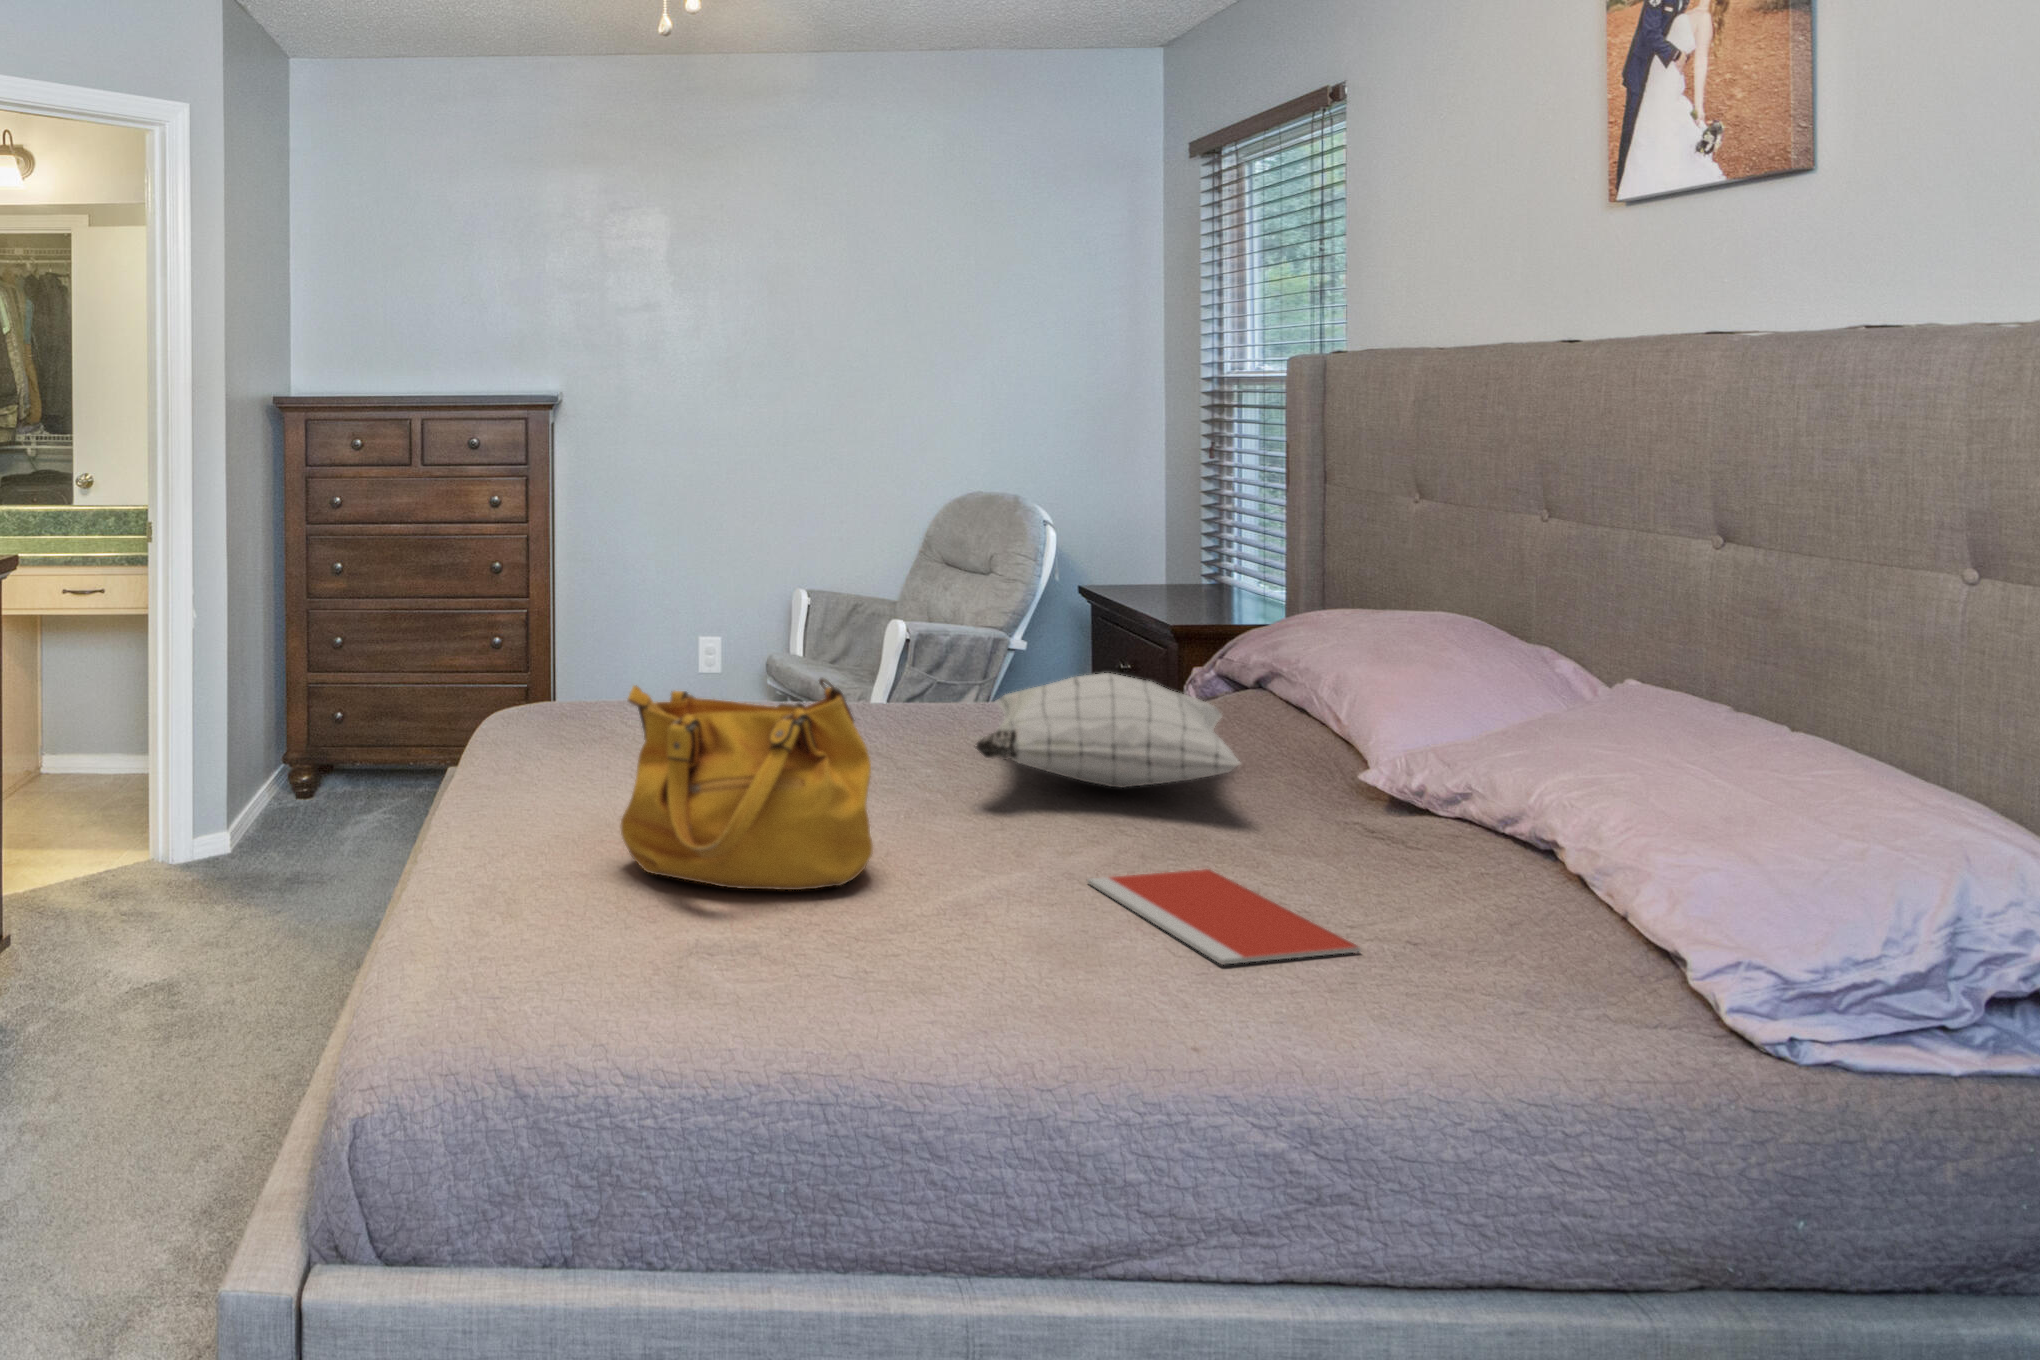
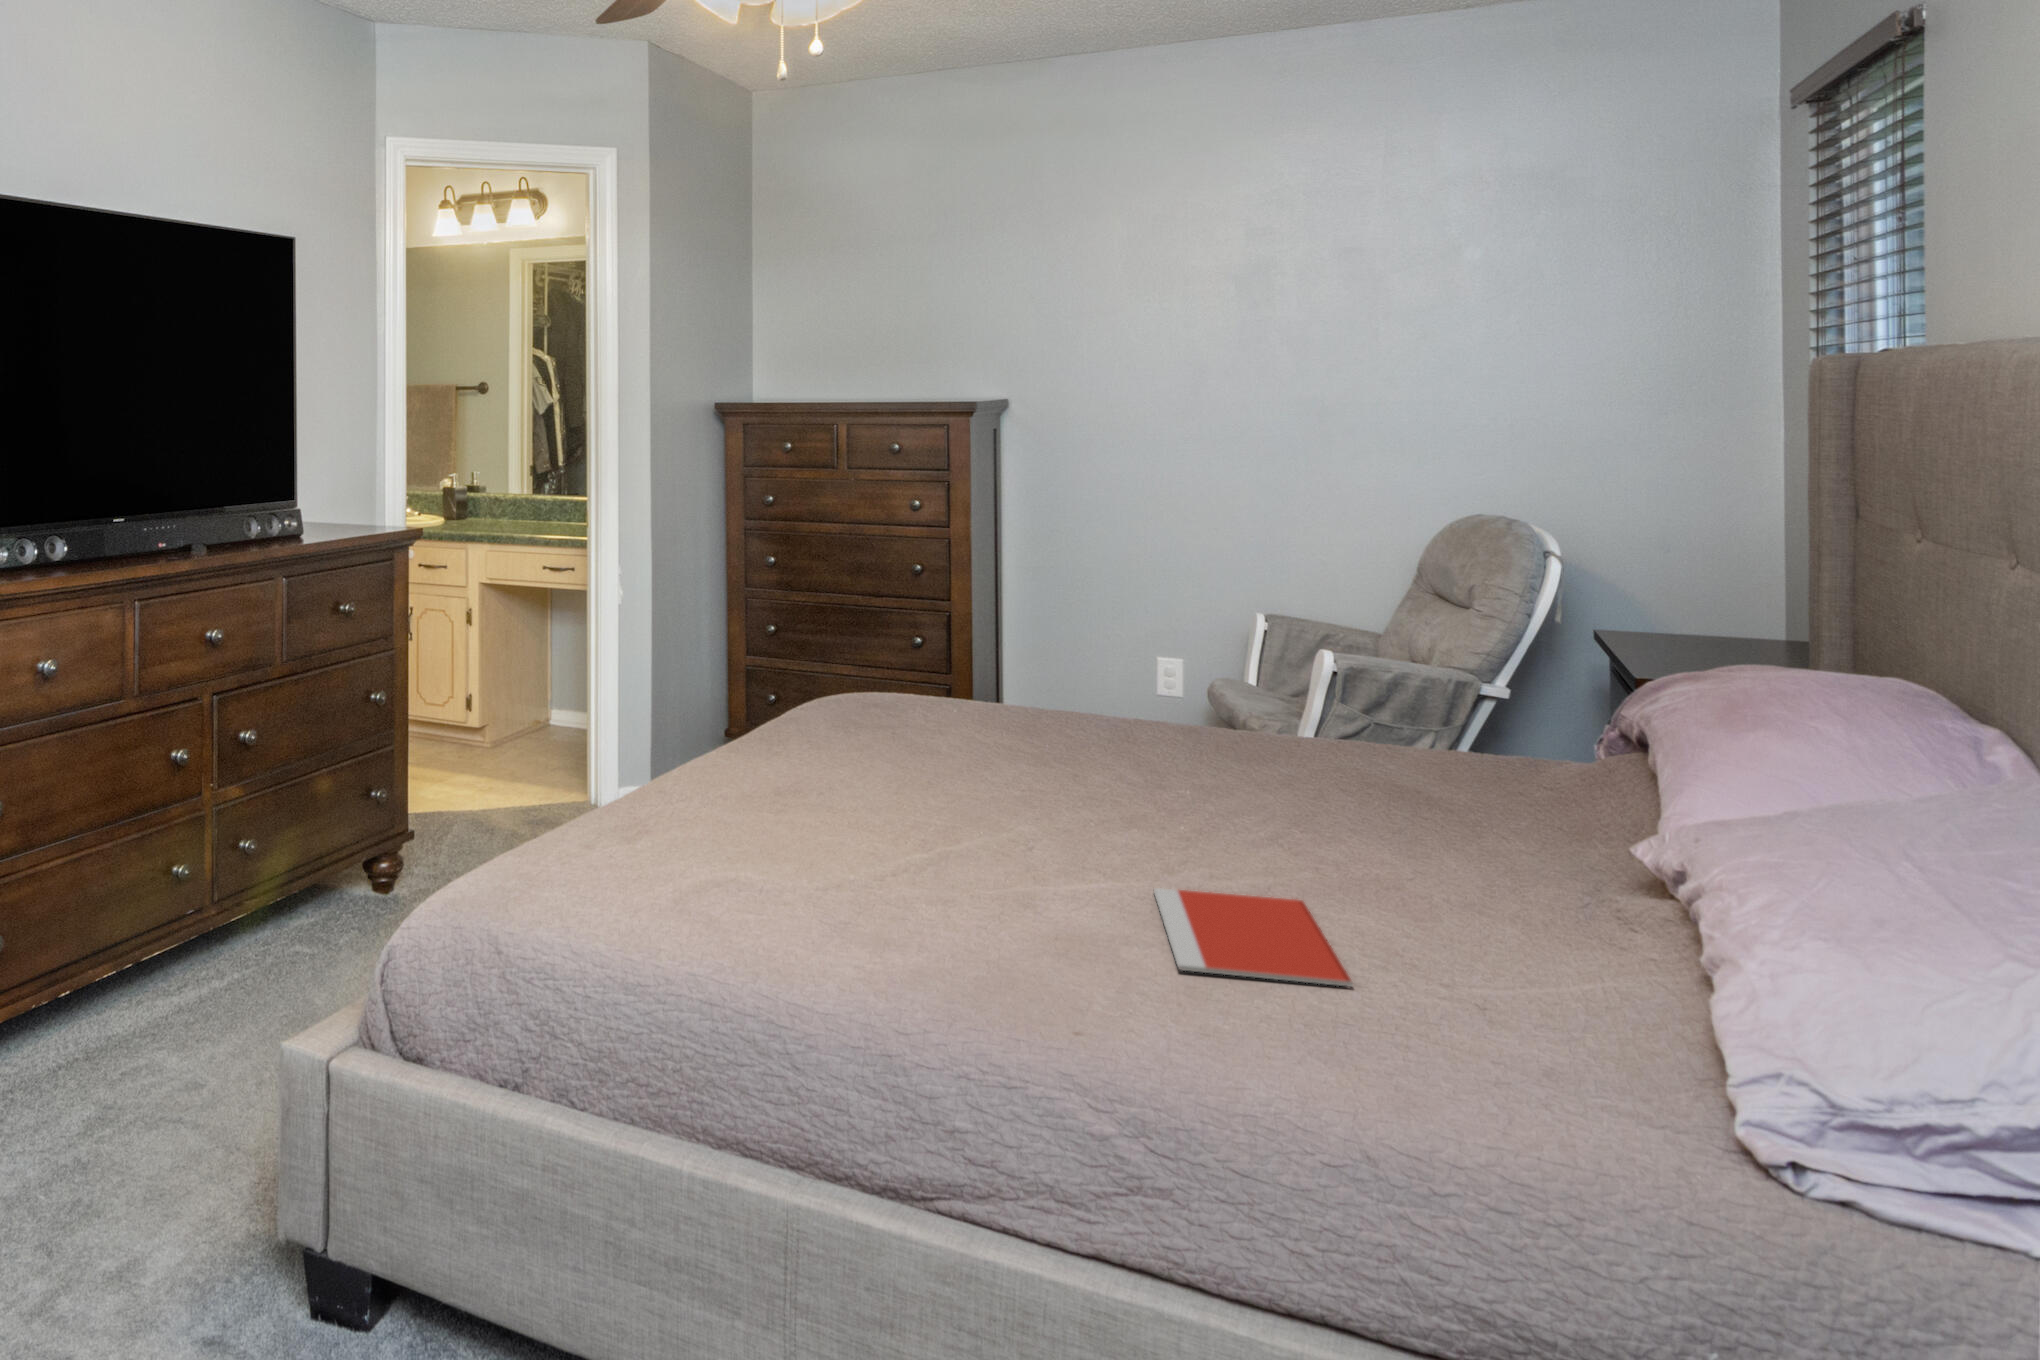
pillow: present [975,673,1240,788] -> none [1137,701,1489,822]
handbag: present [621,678,873,890] -> none [738,659,956,859]

